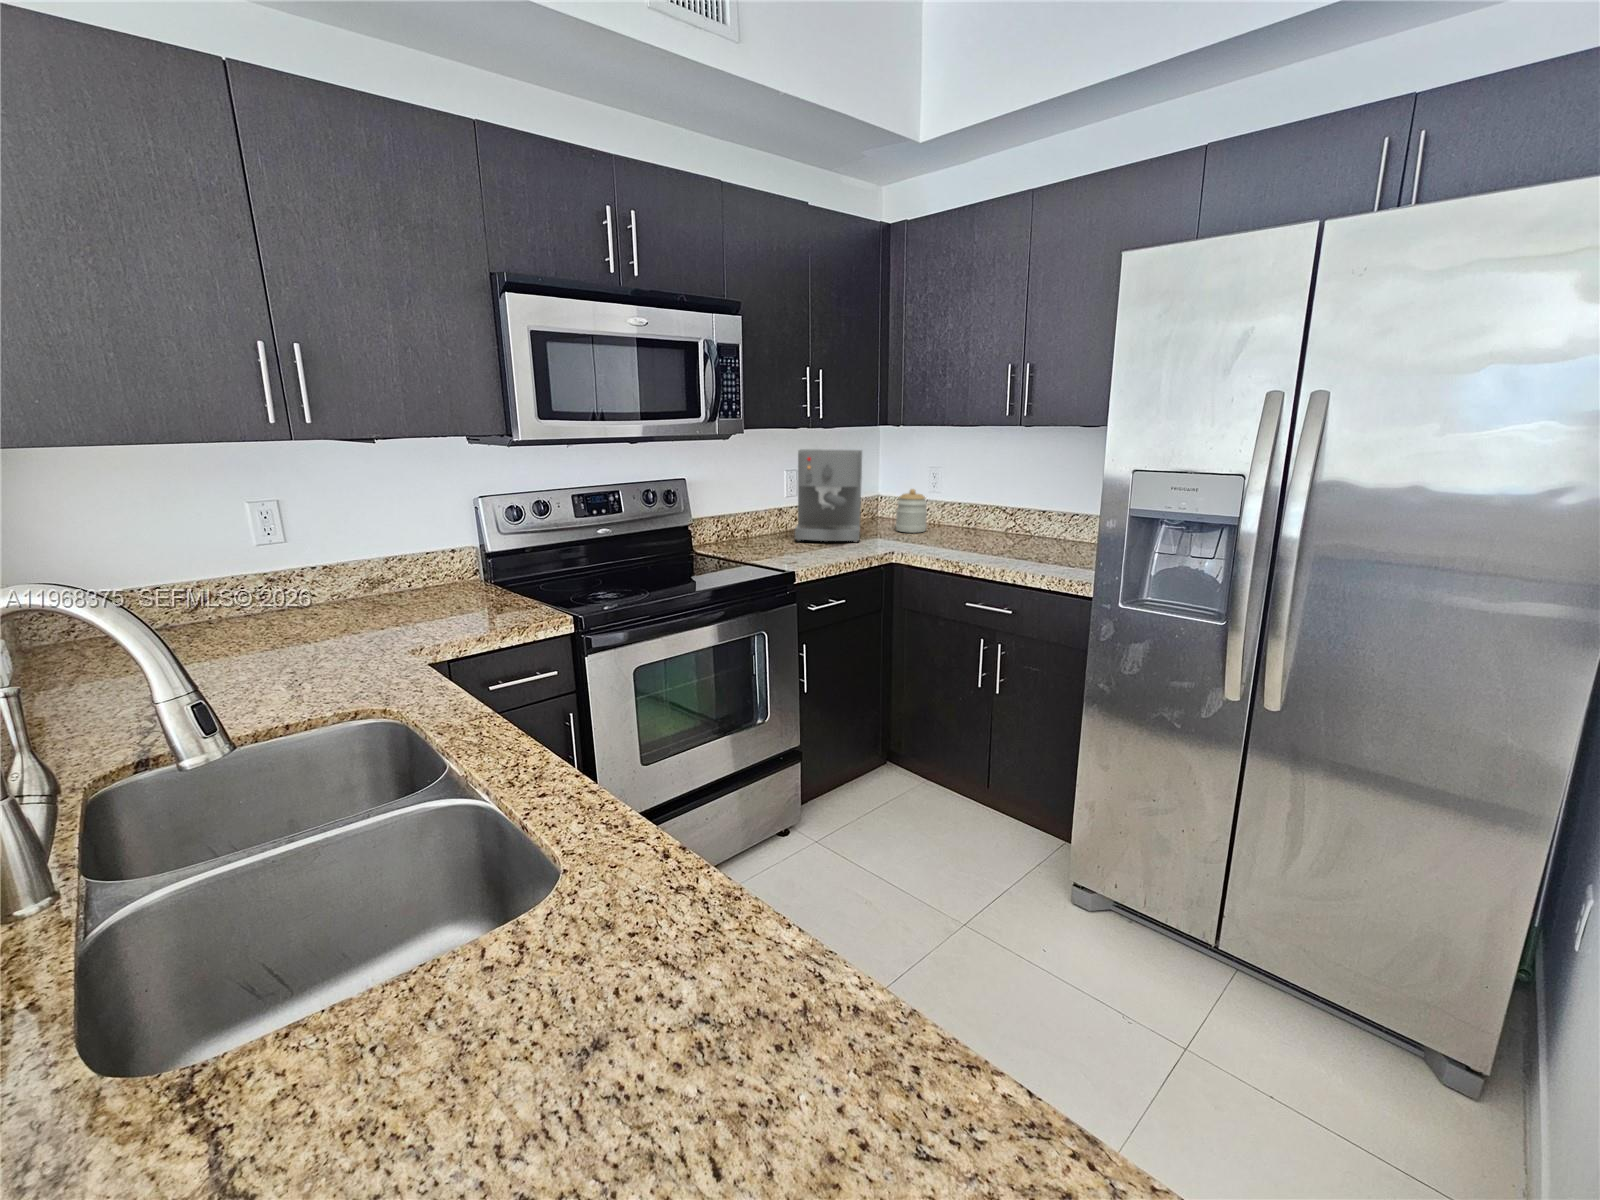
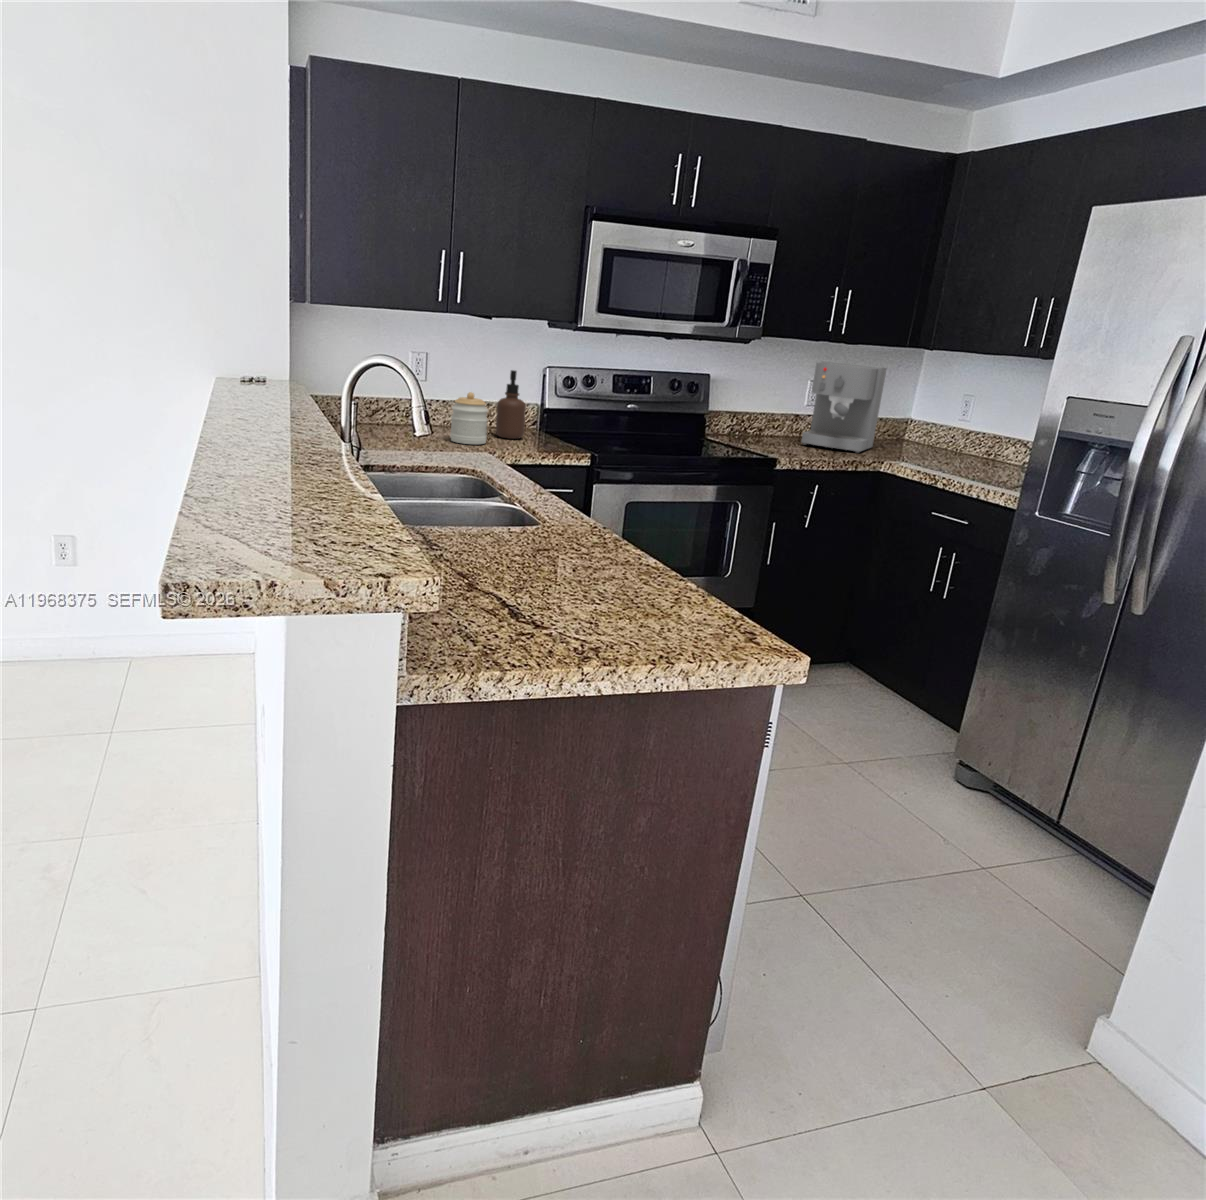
jar: present [896,489,927,533] -> present [450,392,488,444]
soap dispenser: none [413,512,463,606] -> present [496,370,526,439]

